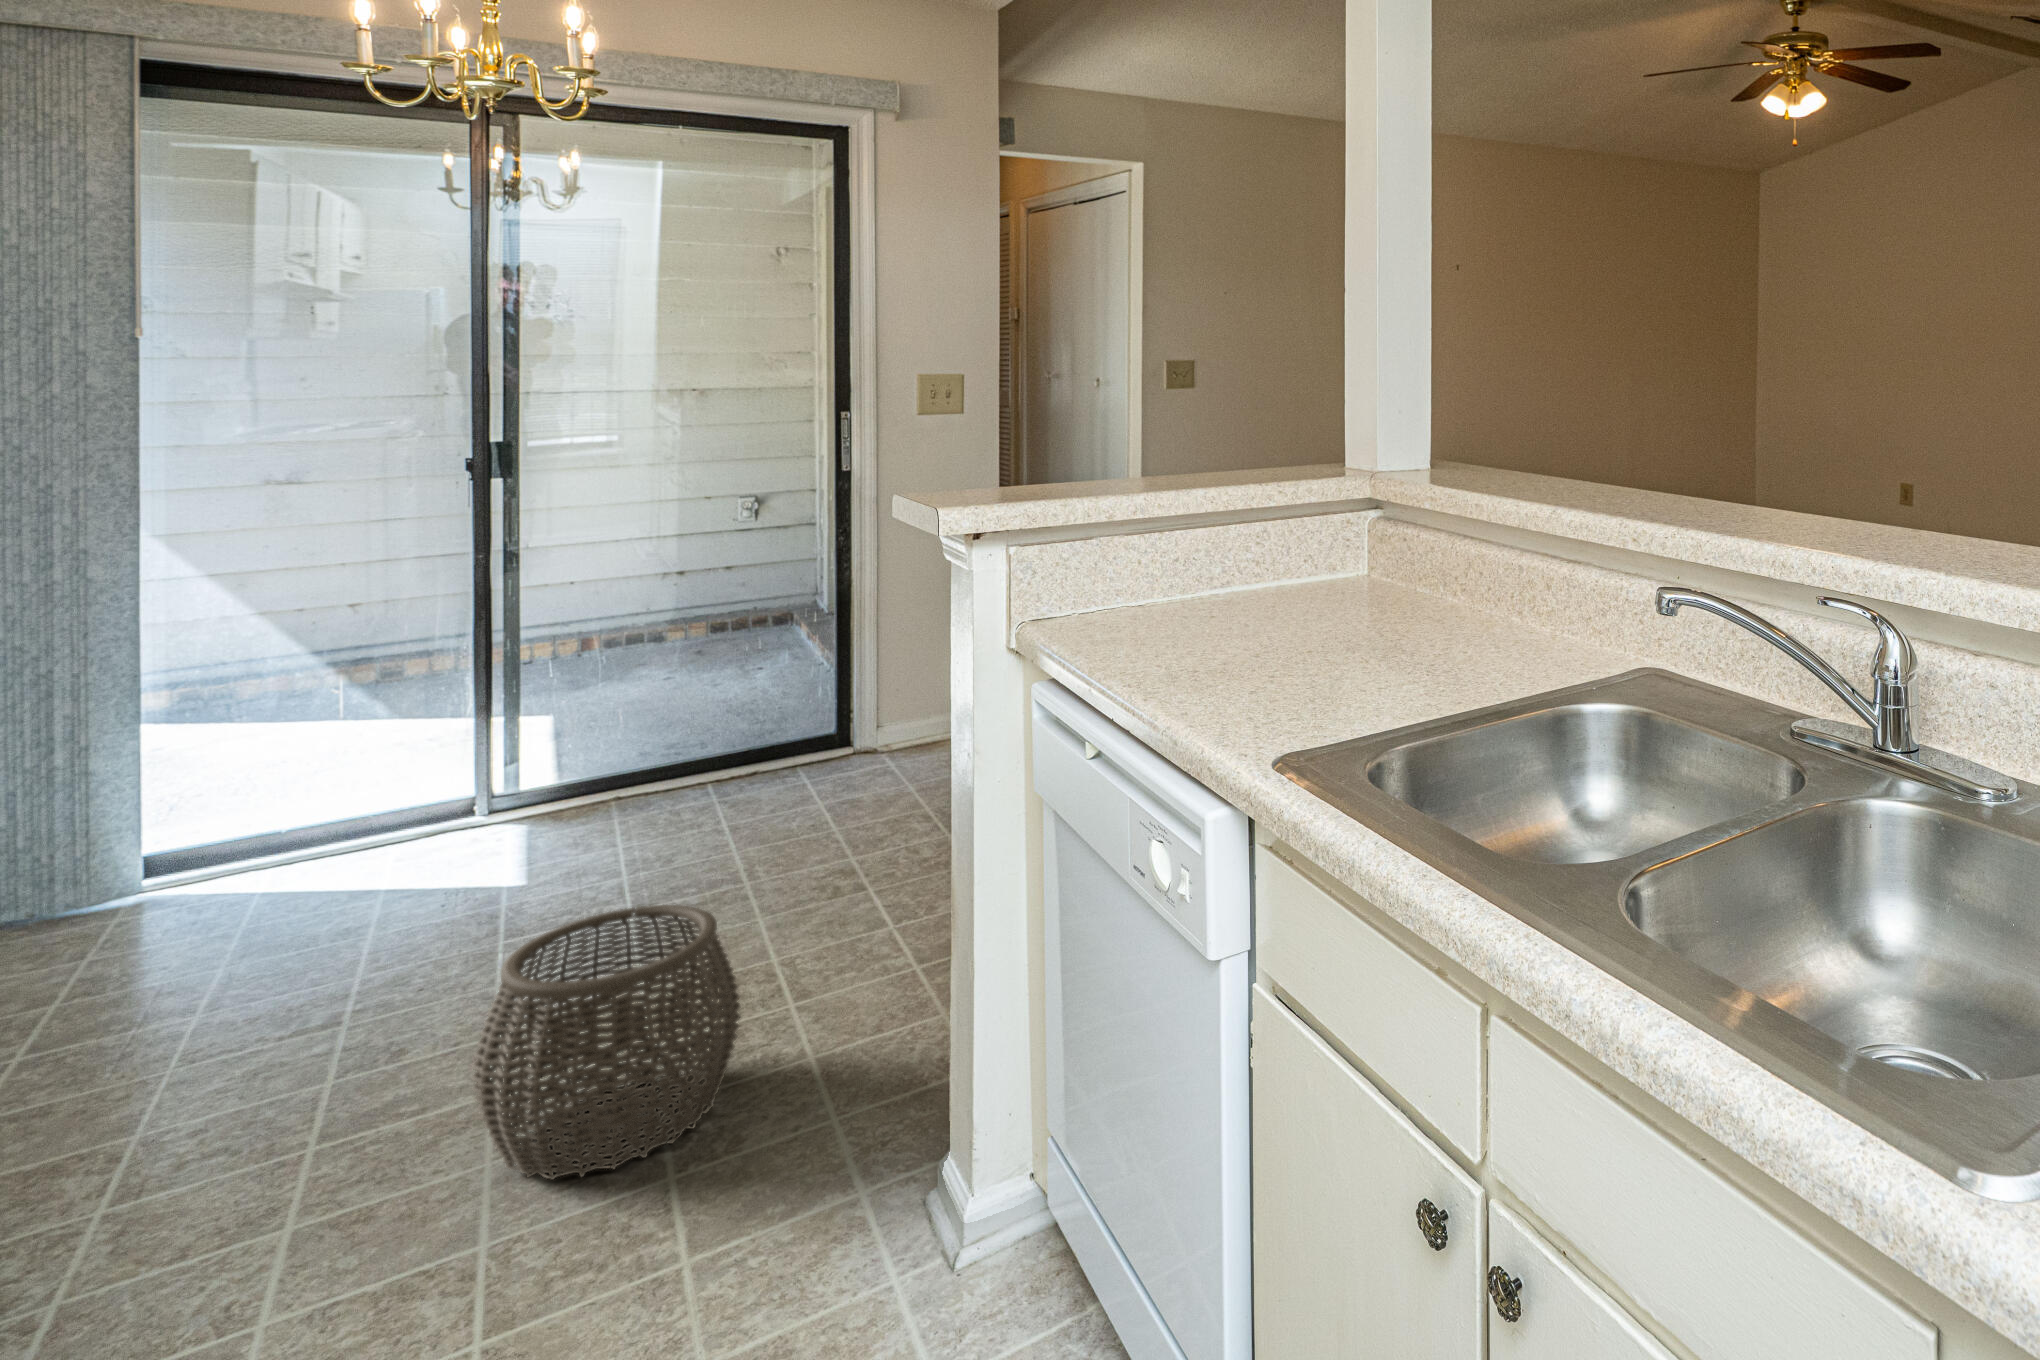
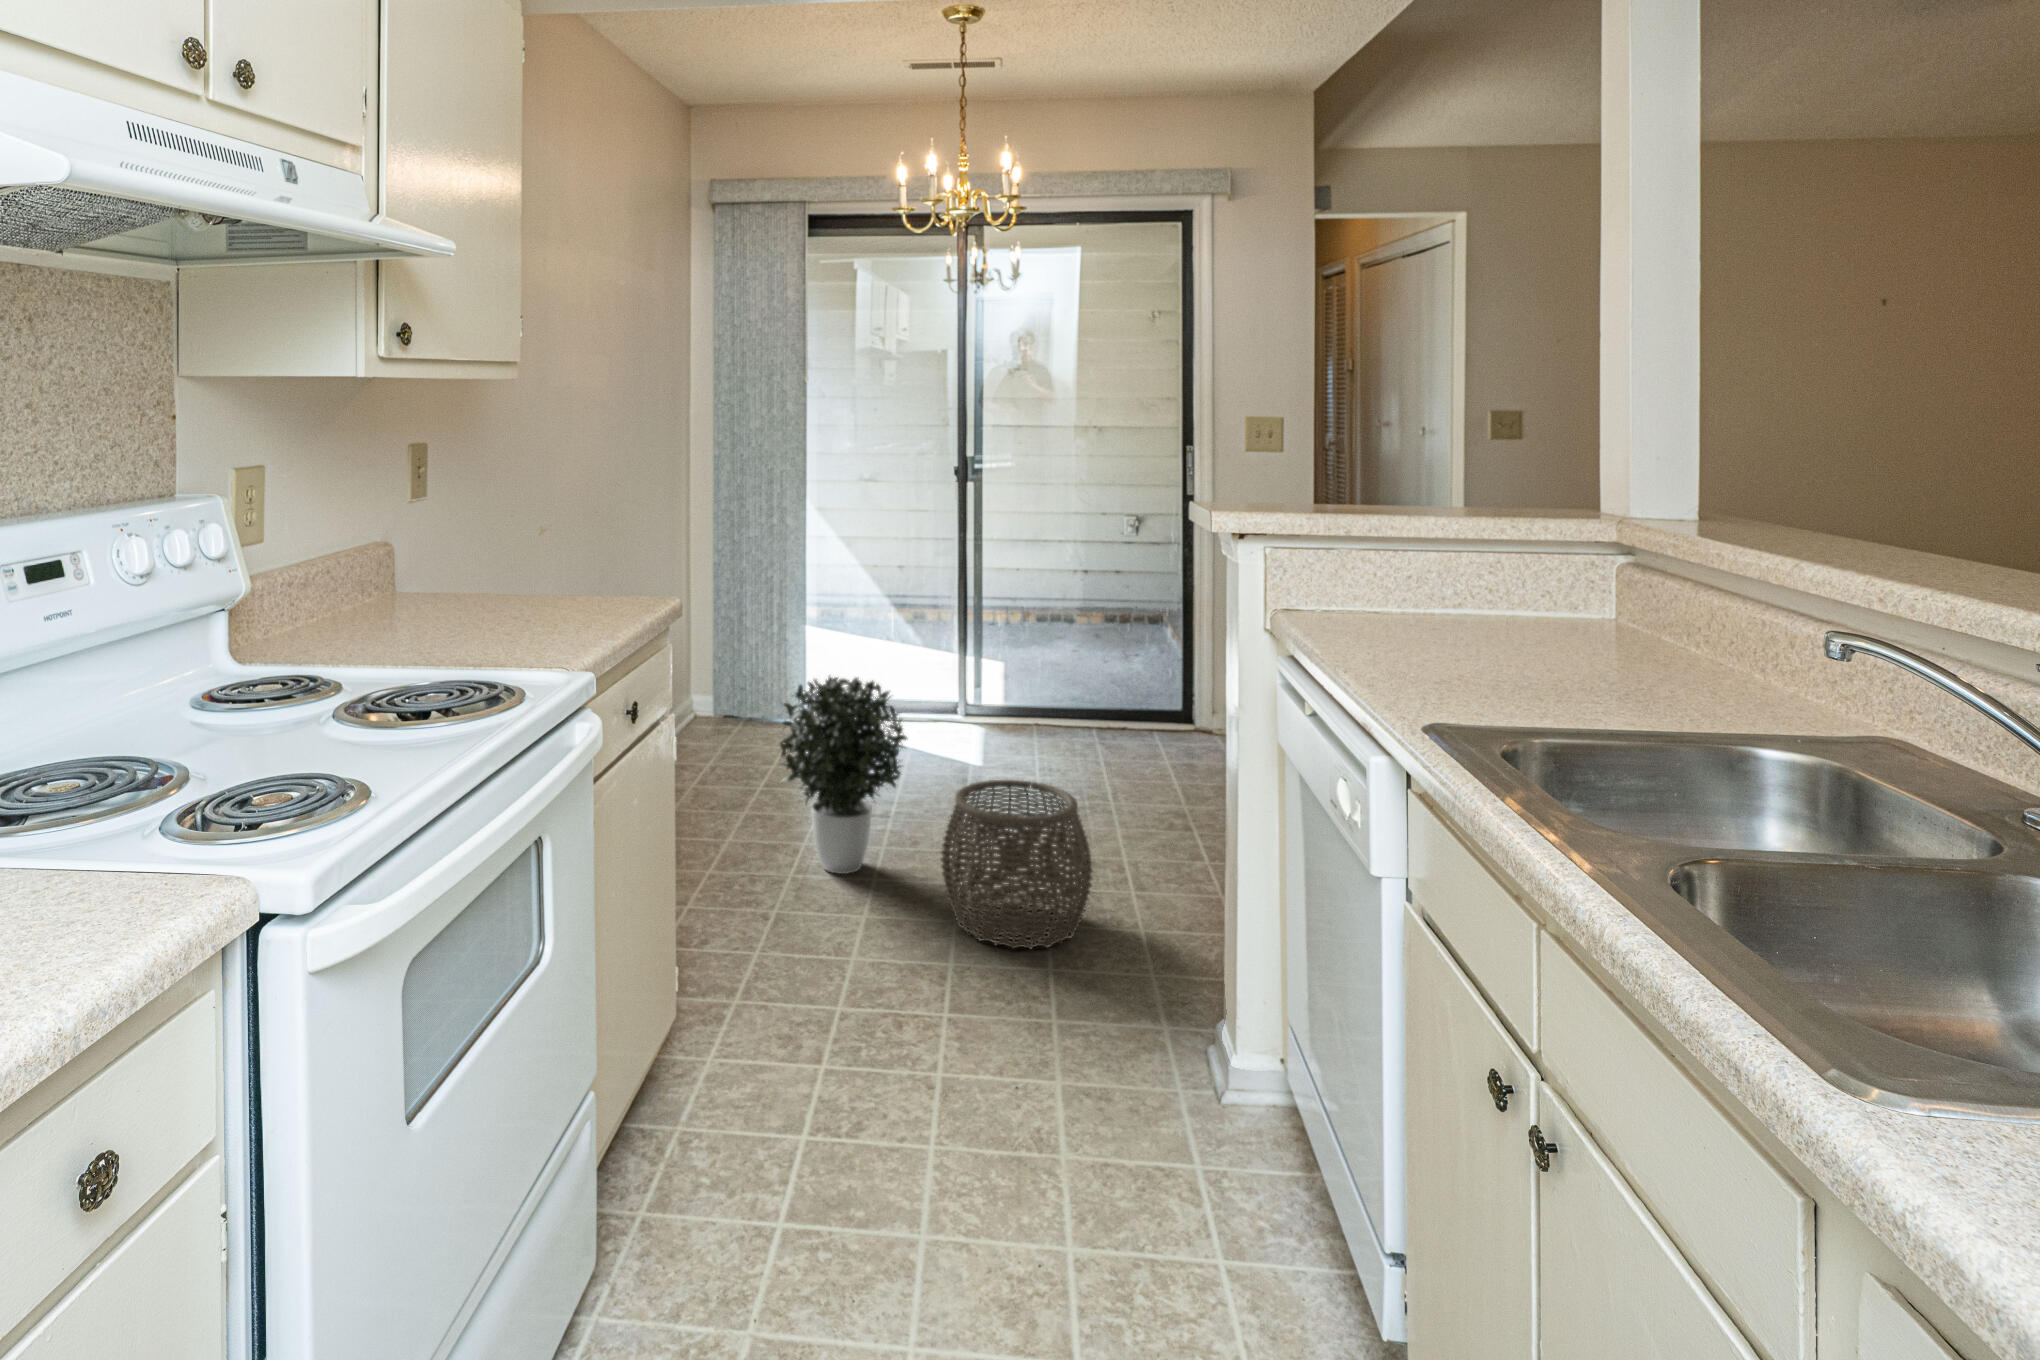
potted plant: none [92,821,396,1168] -> present [780,675,907,874]

